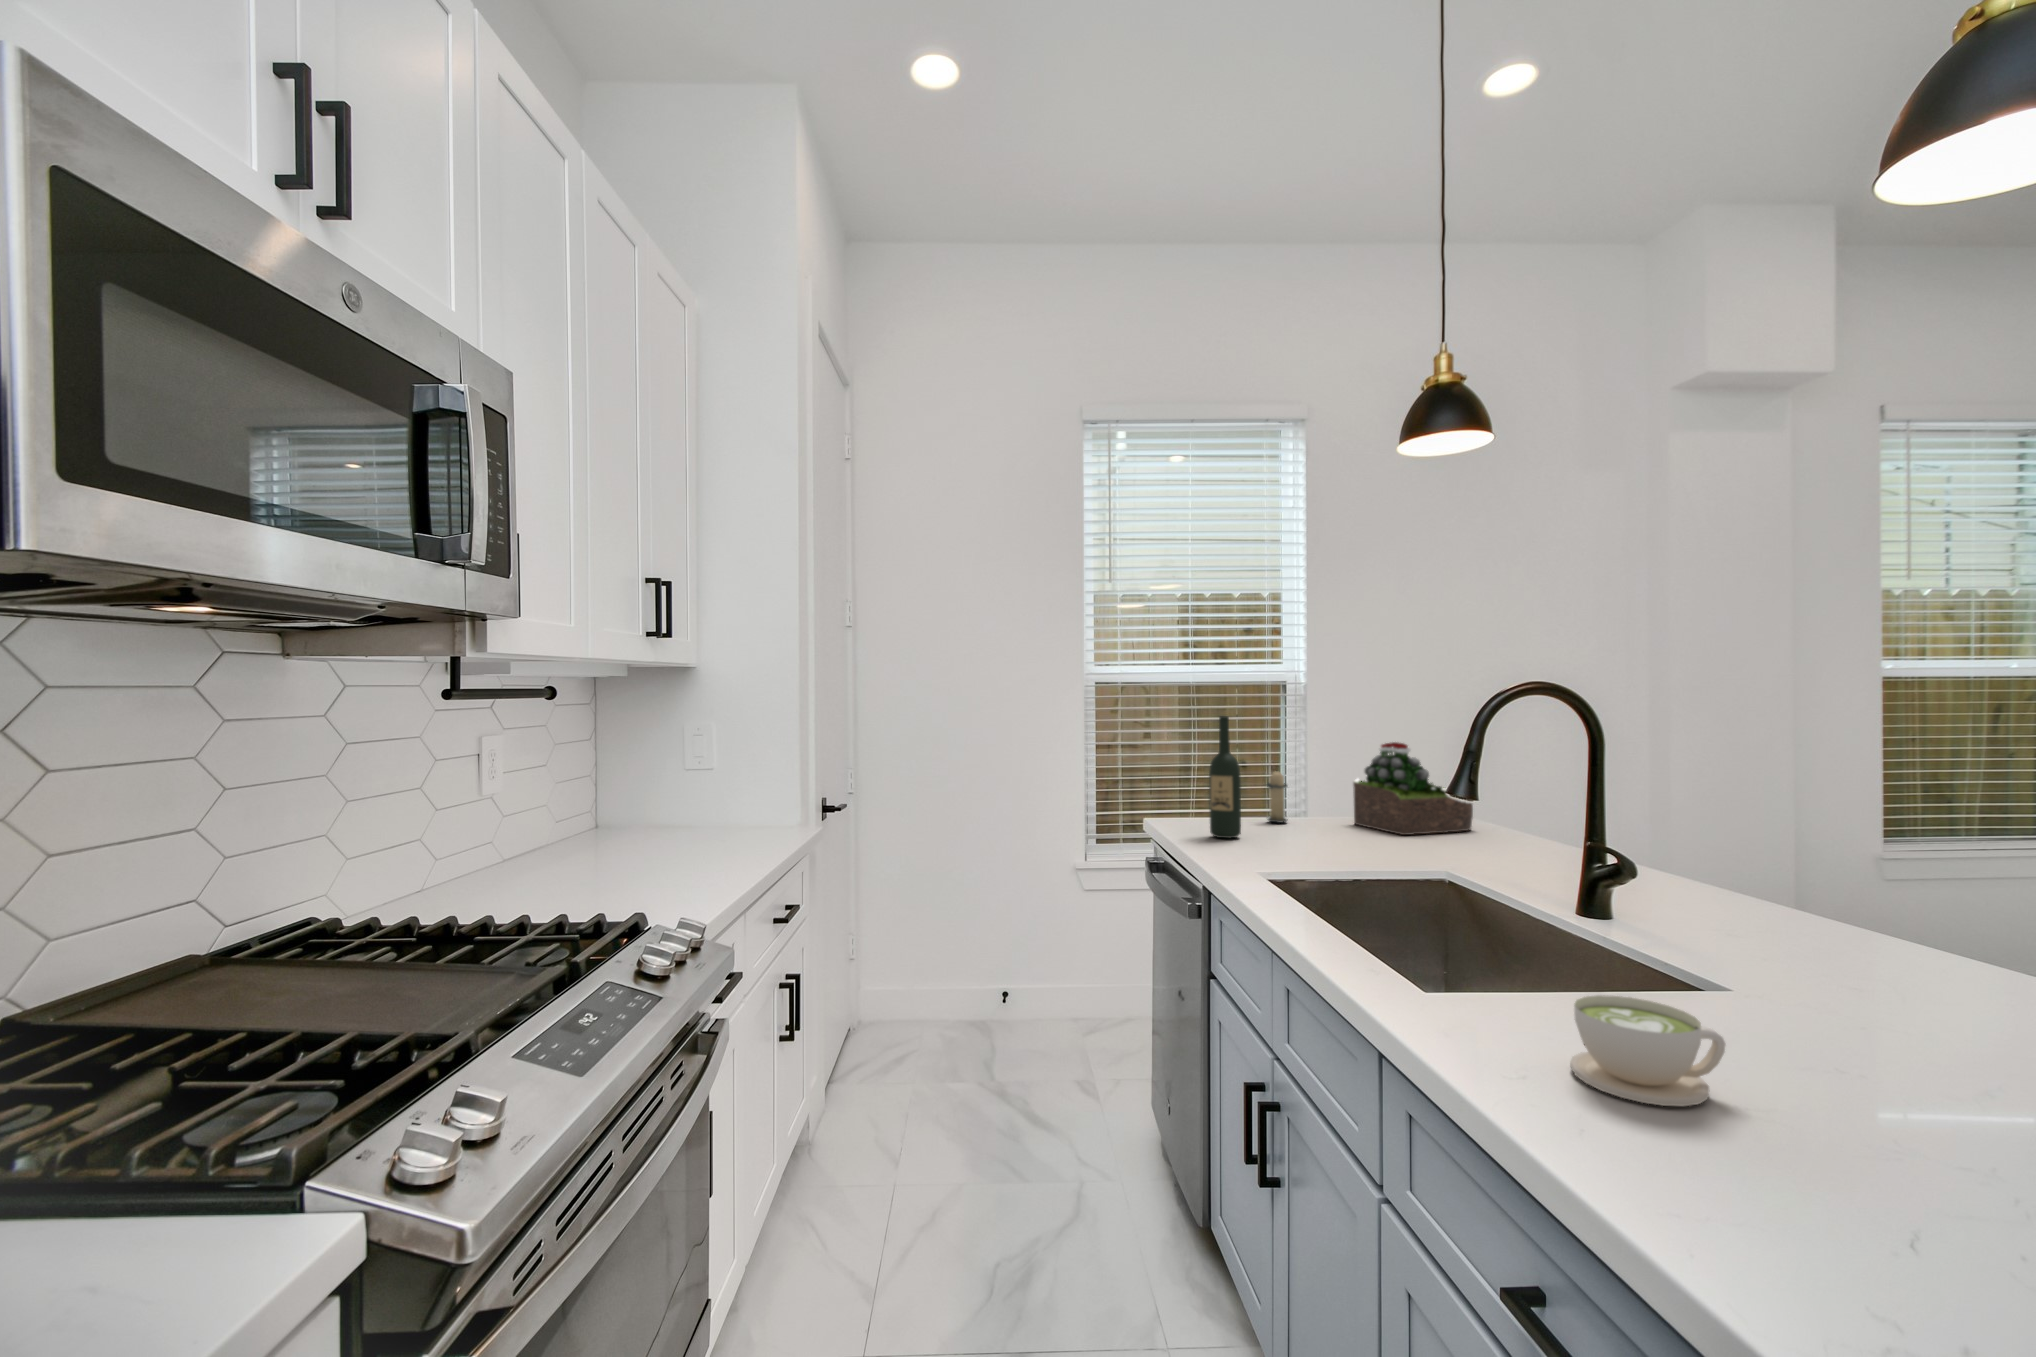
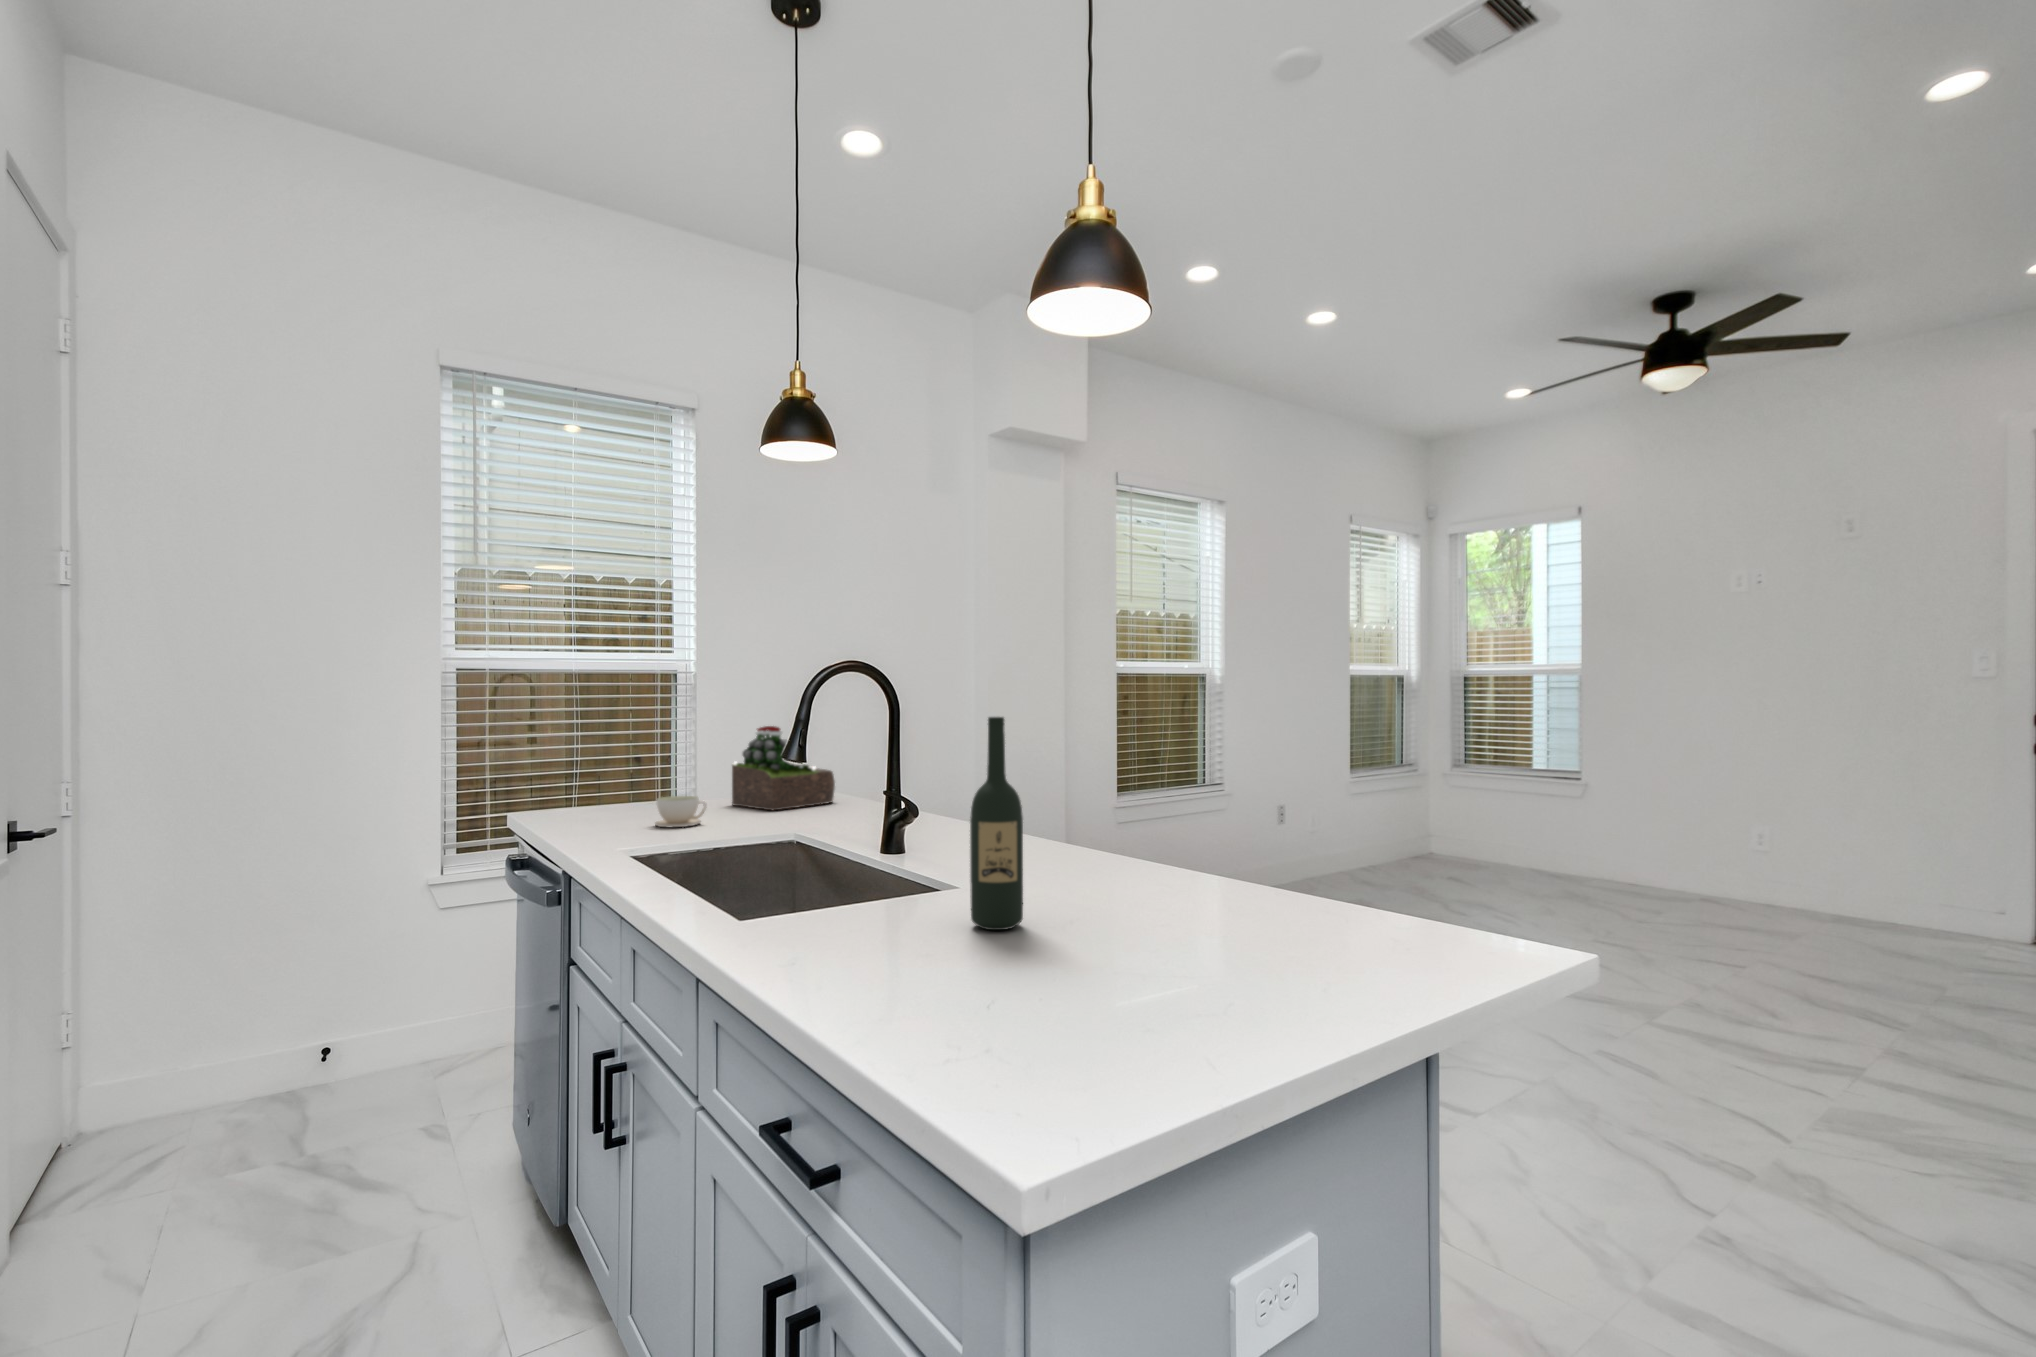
wine bottle: present [1209,716,1241,838] -> present [970,717,1023,930]
candle: present [1266,771,1288,823] -> none [643,754,671,810]
coffee cup: present [1570,995,1726,1106] -> present [655,796,707,827]

